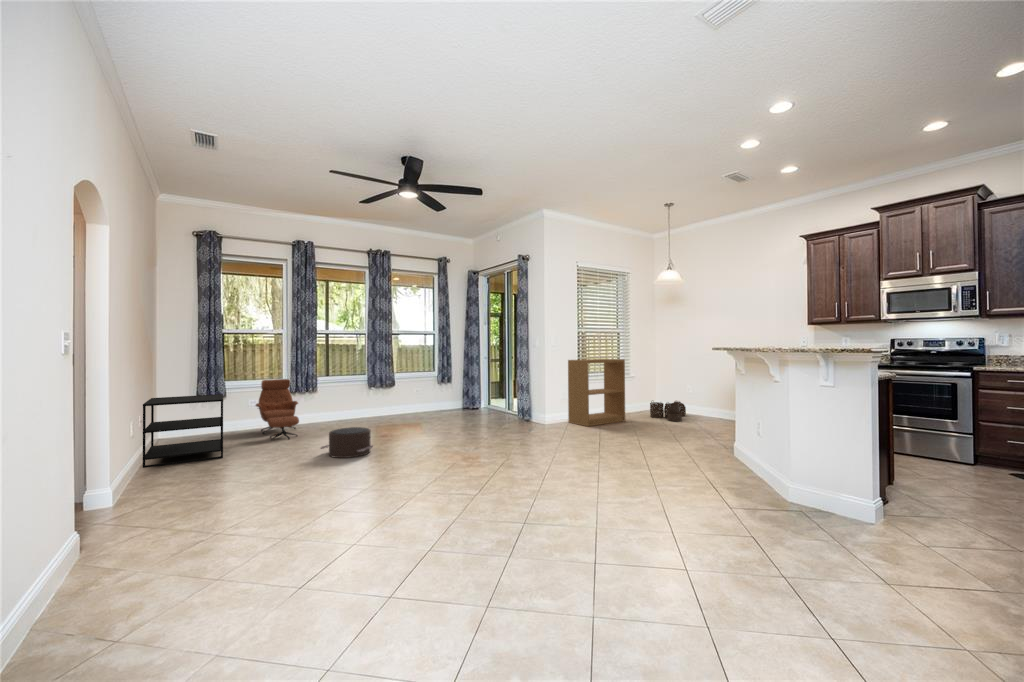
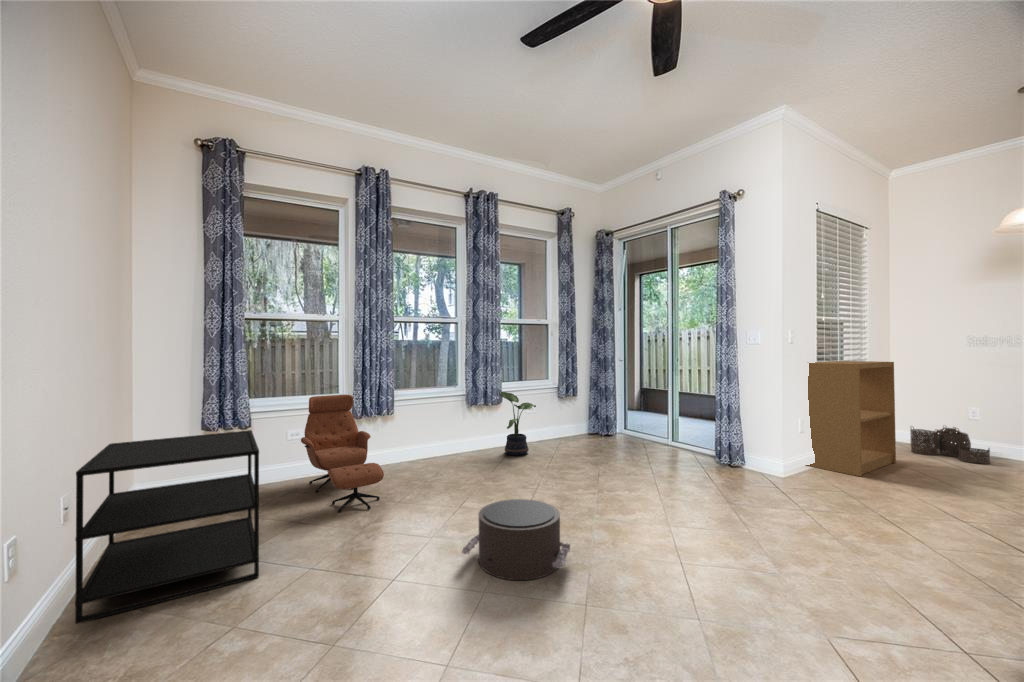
potted plant: none [390,379,416,419] -> present [499,392,536,455]

